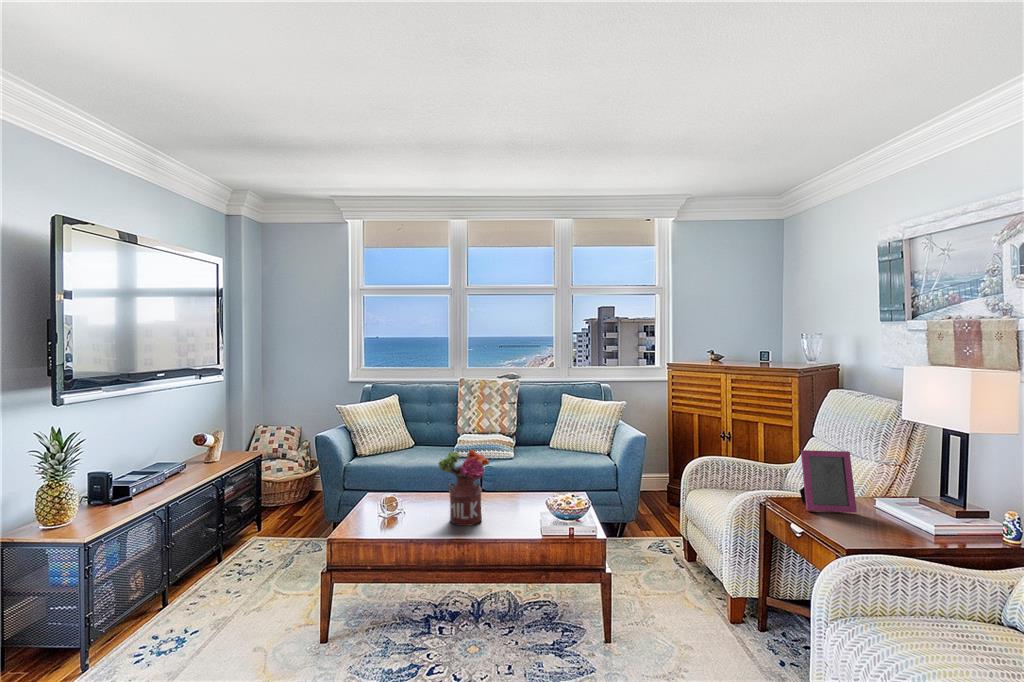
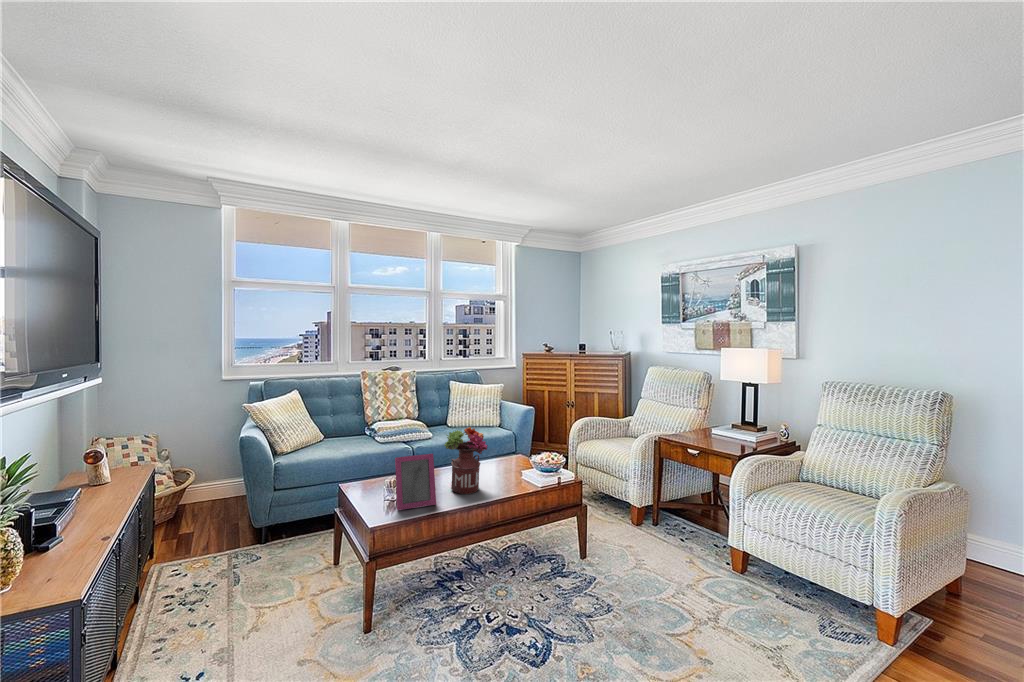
picture frame: present [800,450,857,512] -> present [395,454,436,510]

